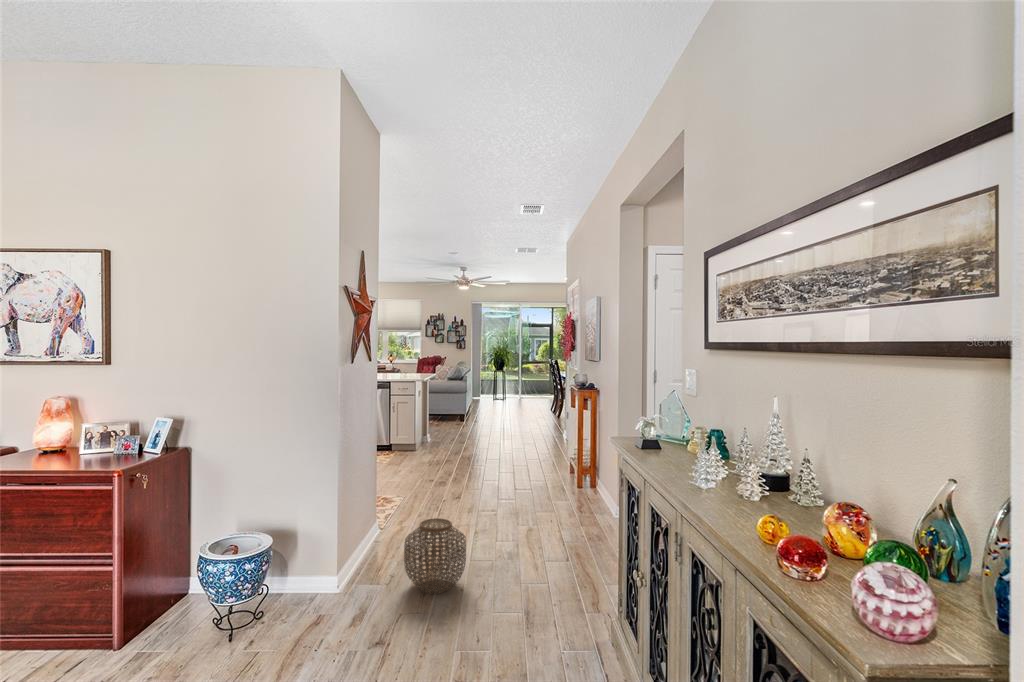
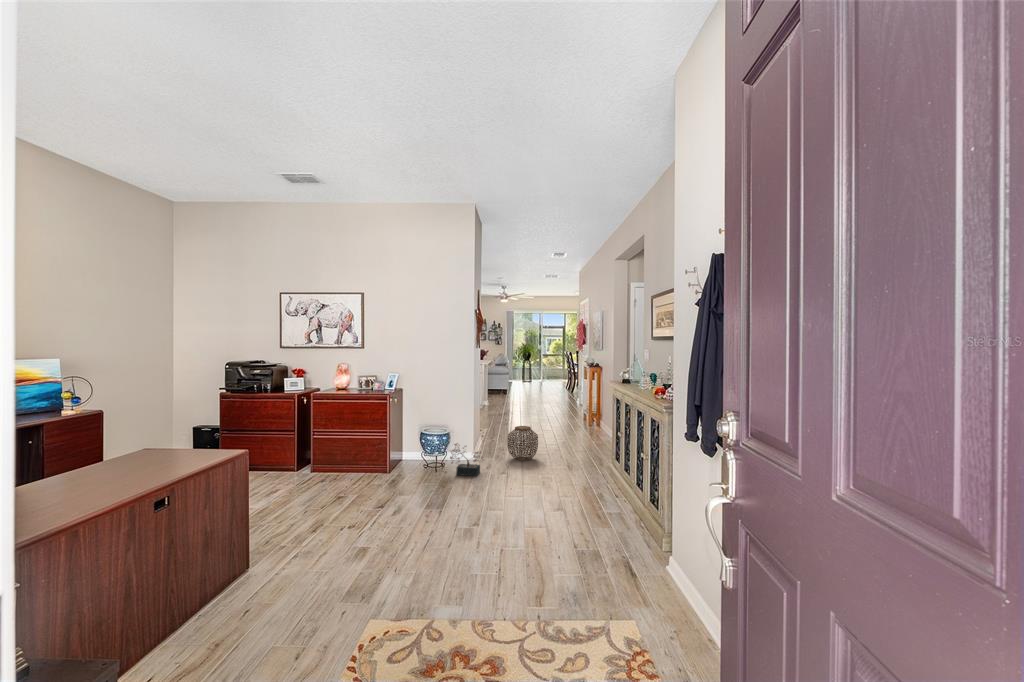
decorative plant: none [251,572,336,655] -> present [450,444,484,476]

